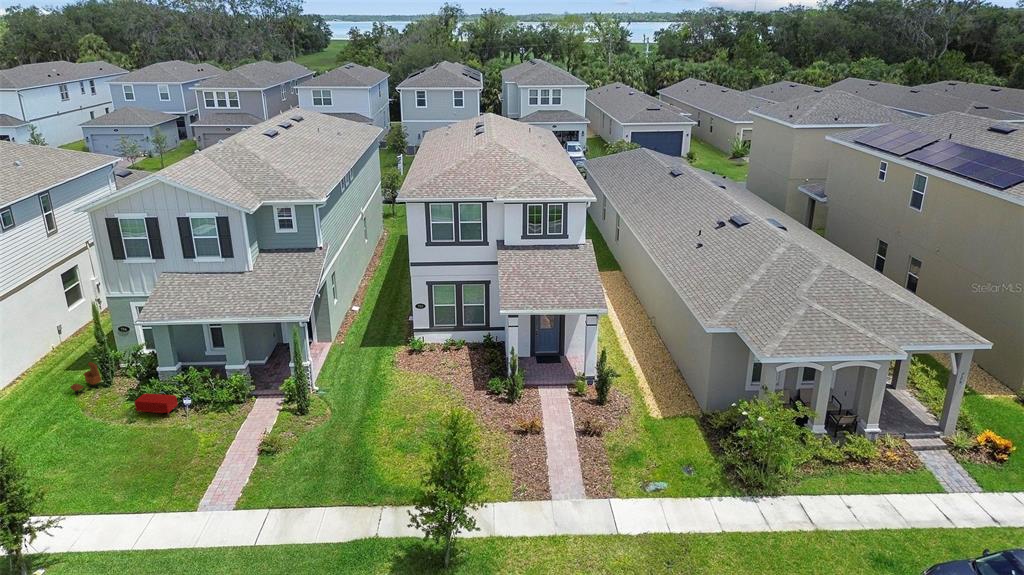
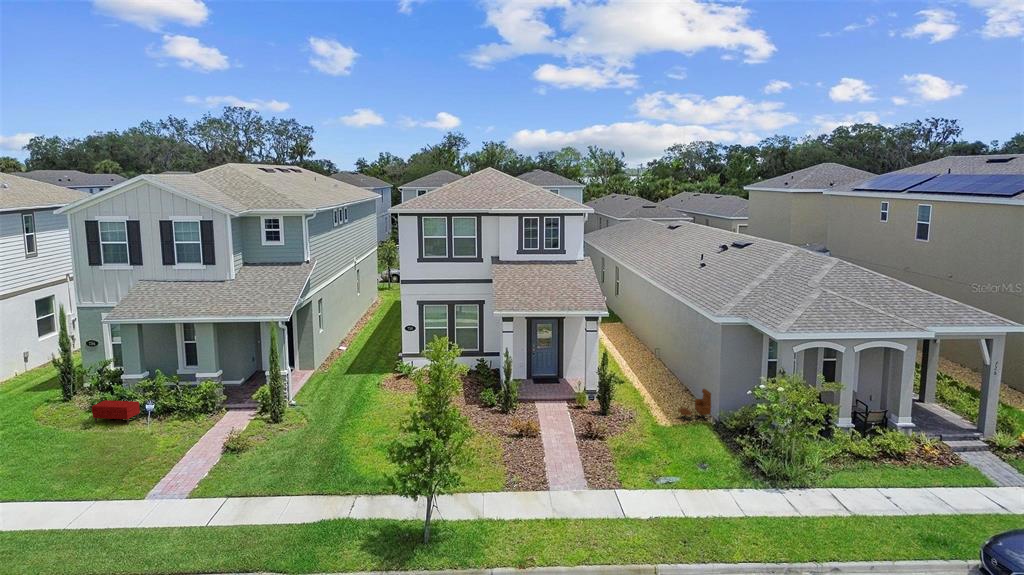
lounge chair: present [71,362,102,395] -> present [679,389,711,421]

